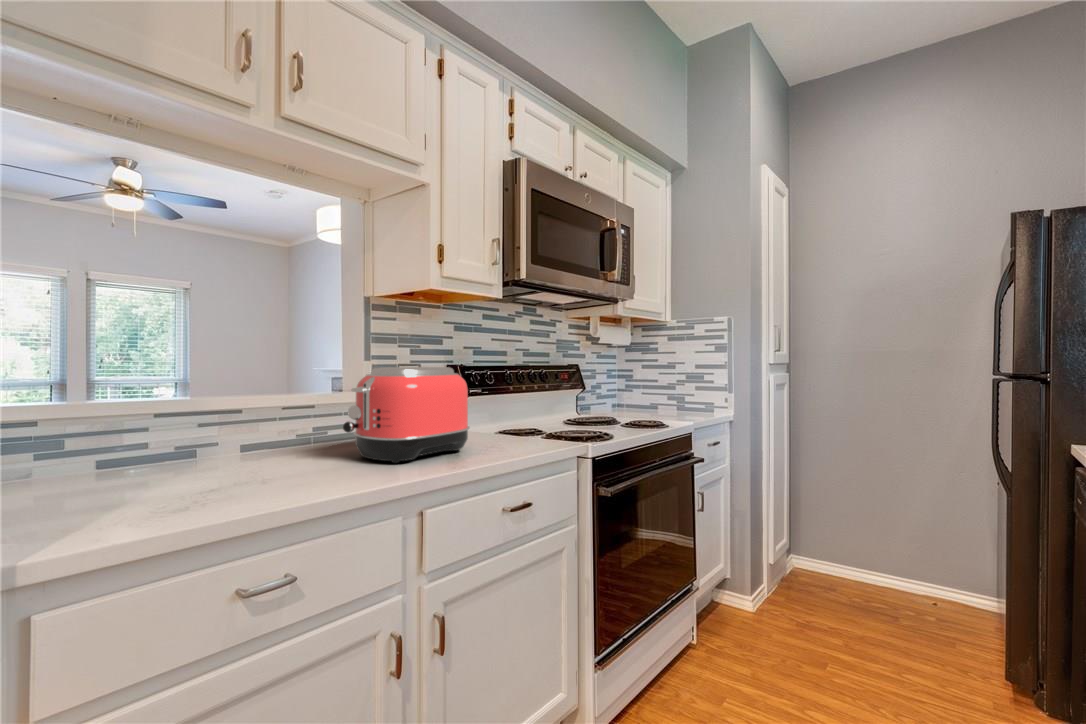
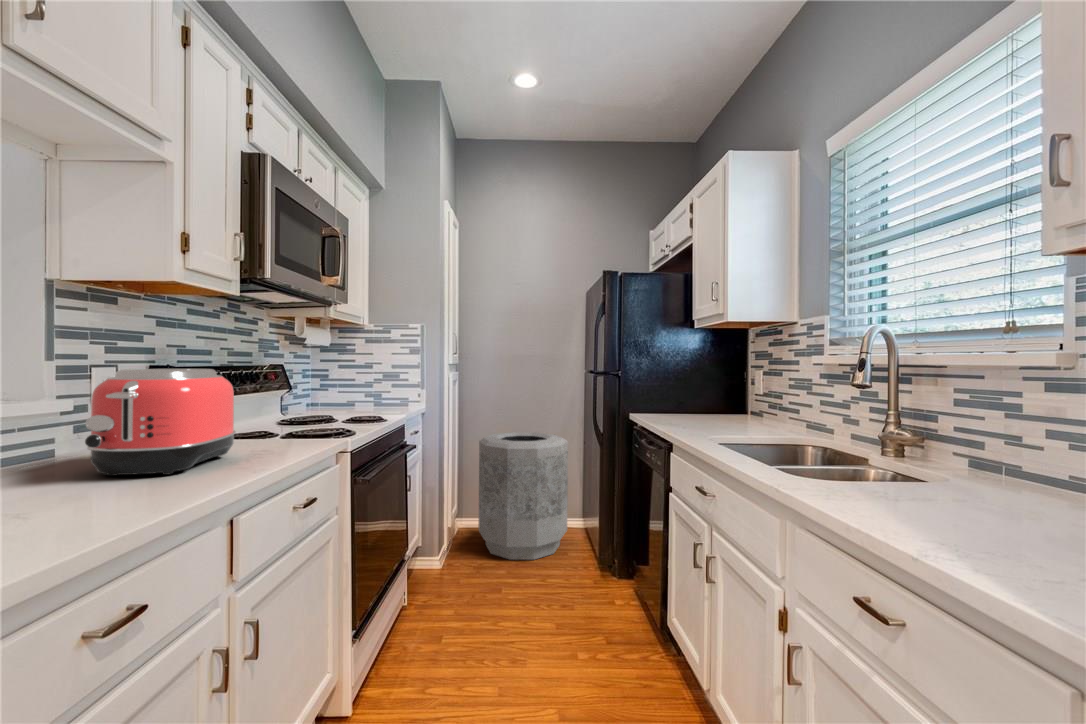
trash can: none [817,458,977,658] -> present [478,432,568,560]

